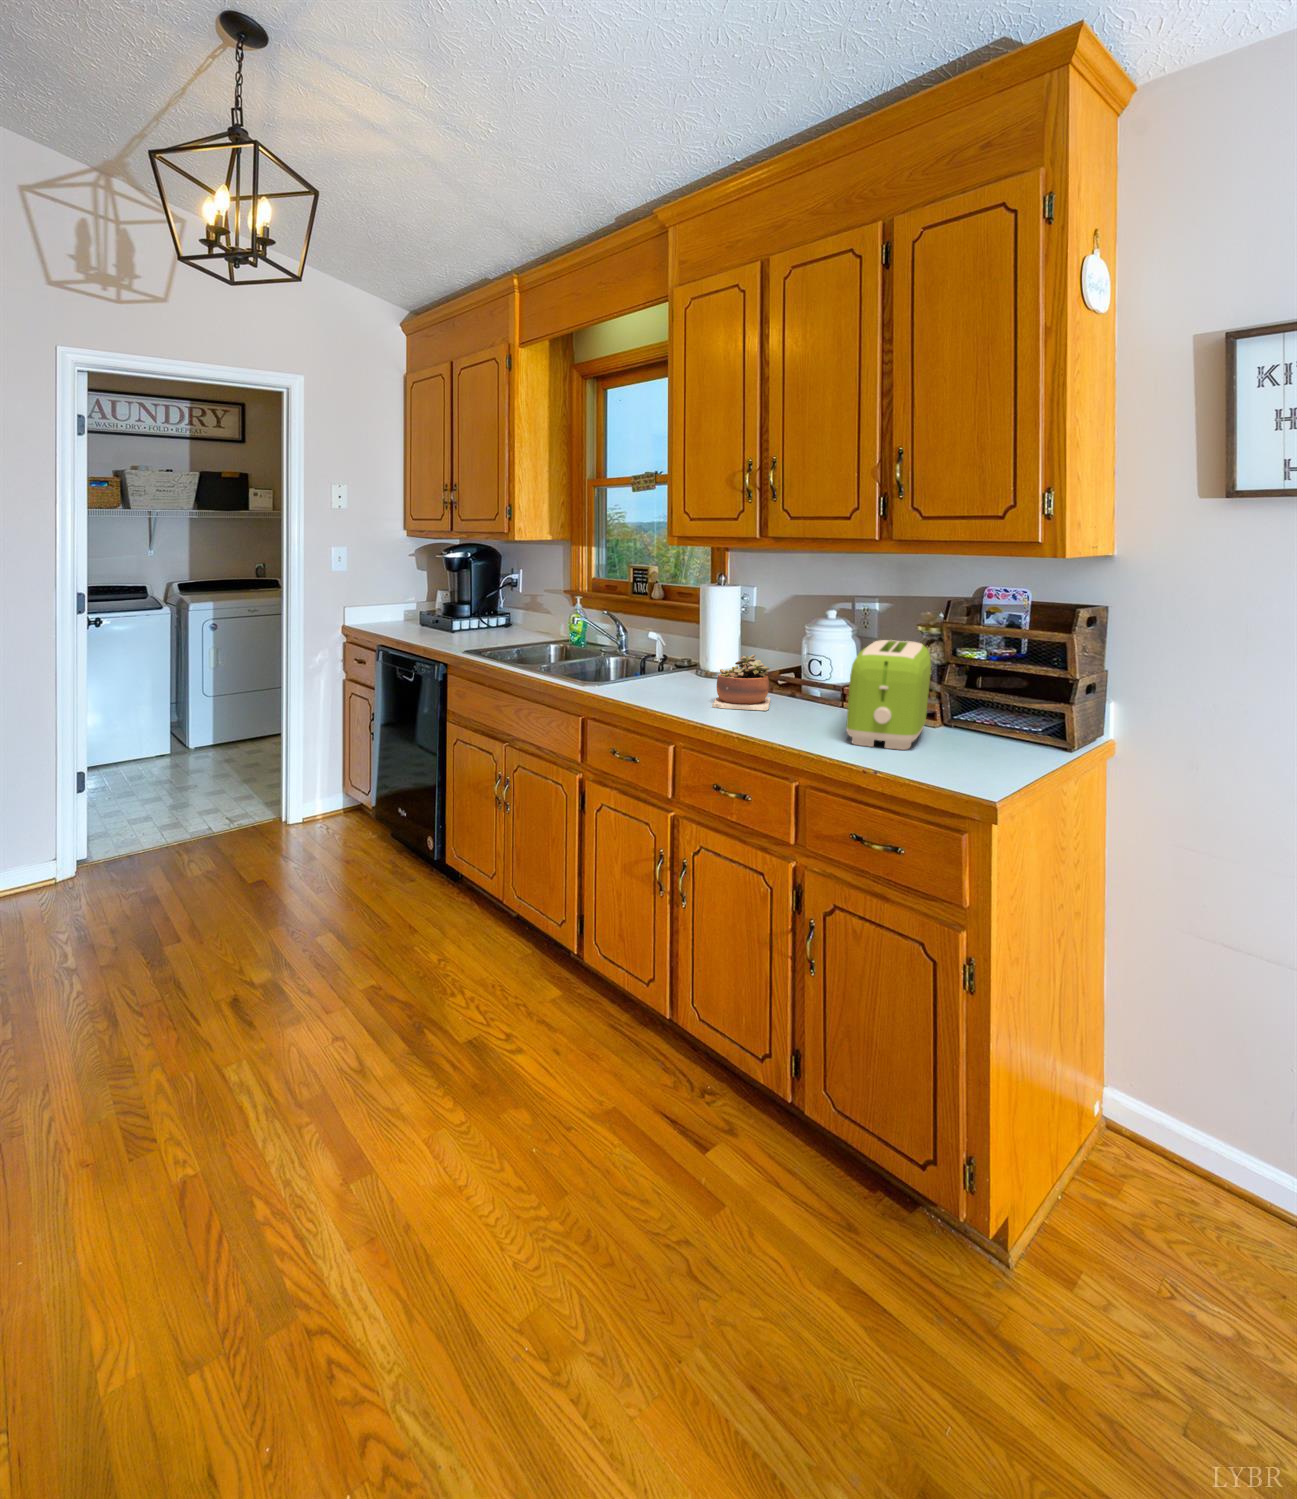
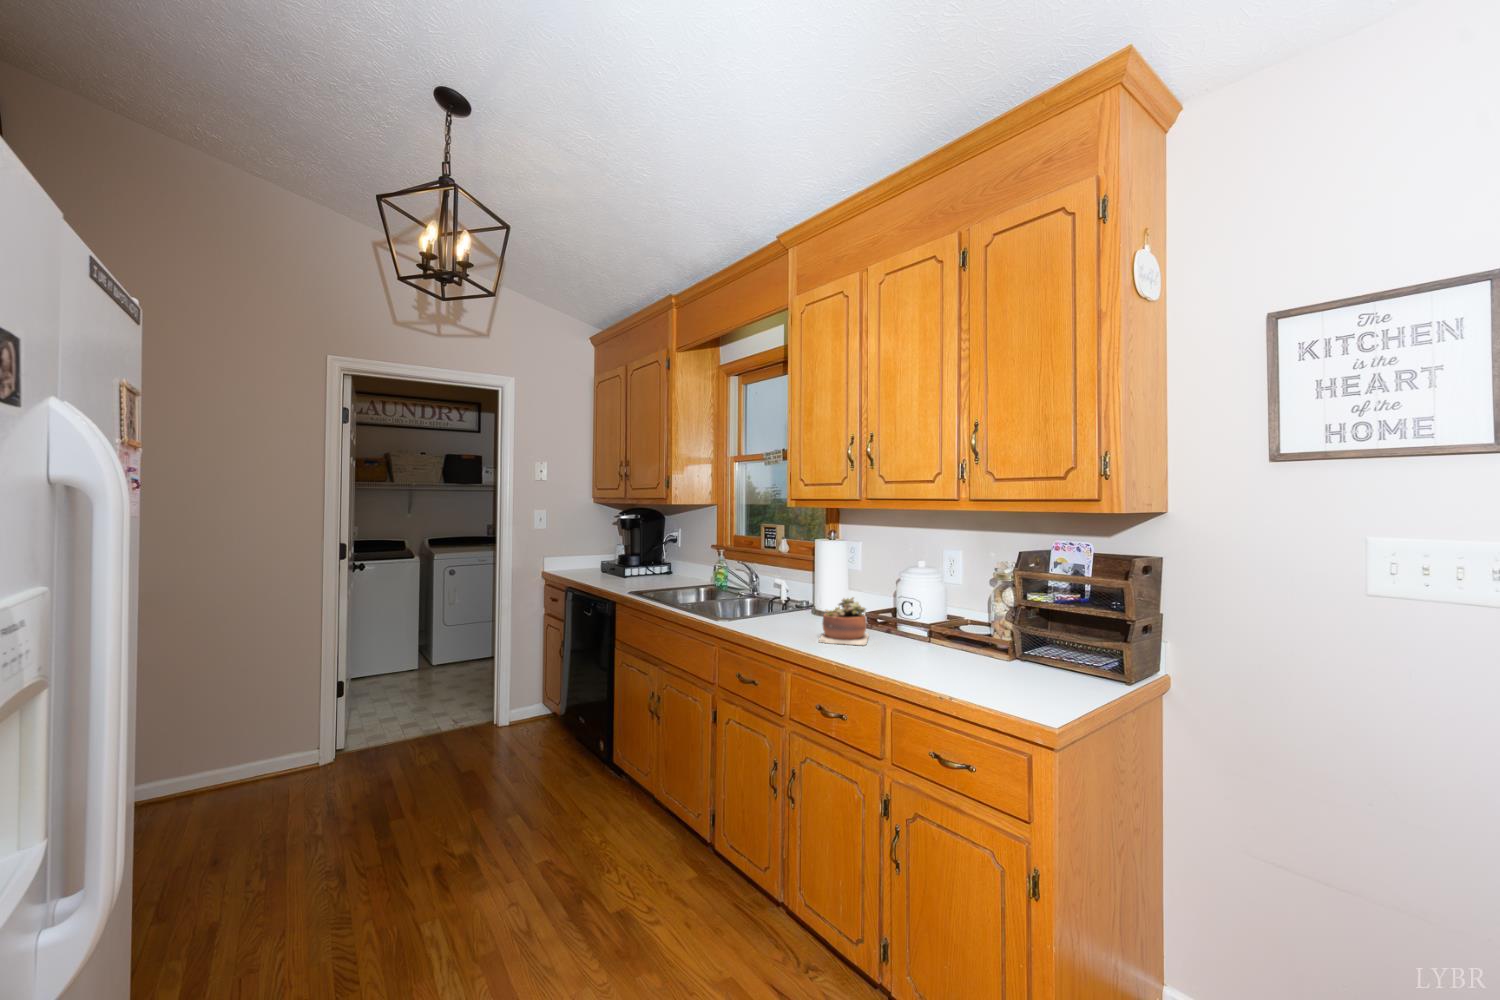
toaster: present [846,640,931,750] -> none [932,586,1003,686]

